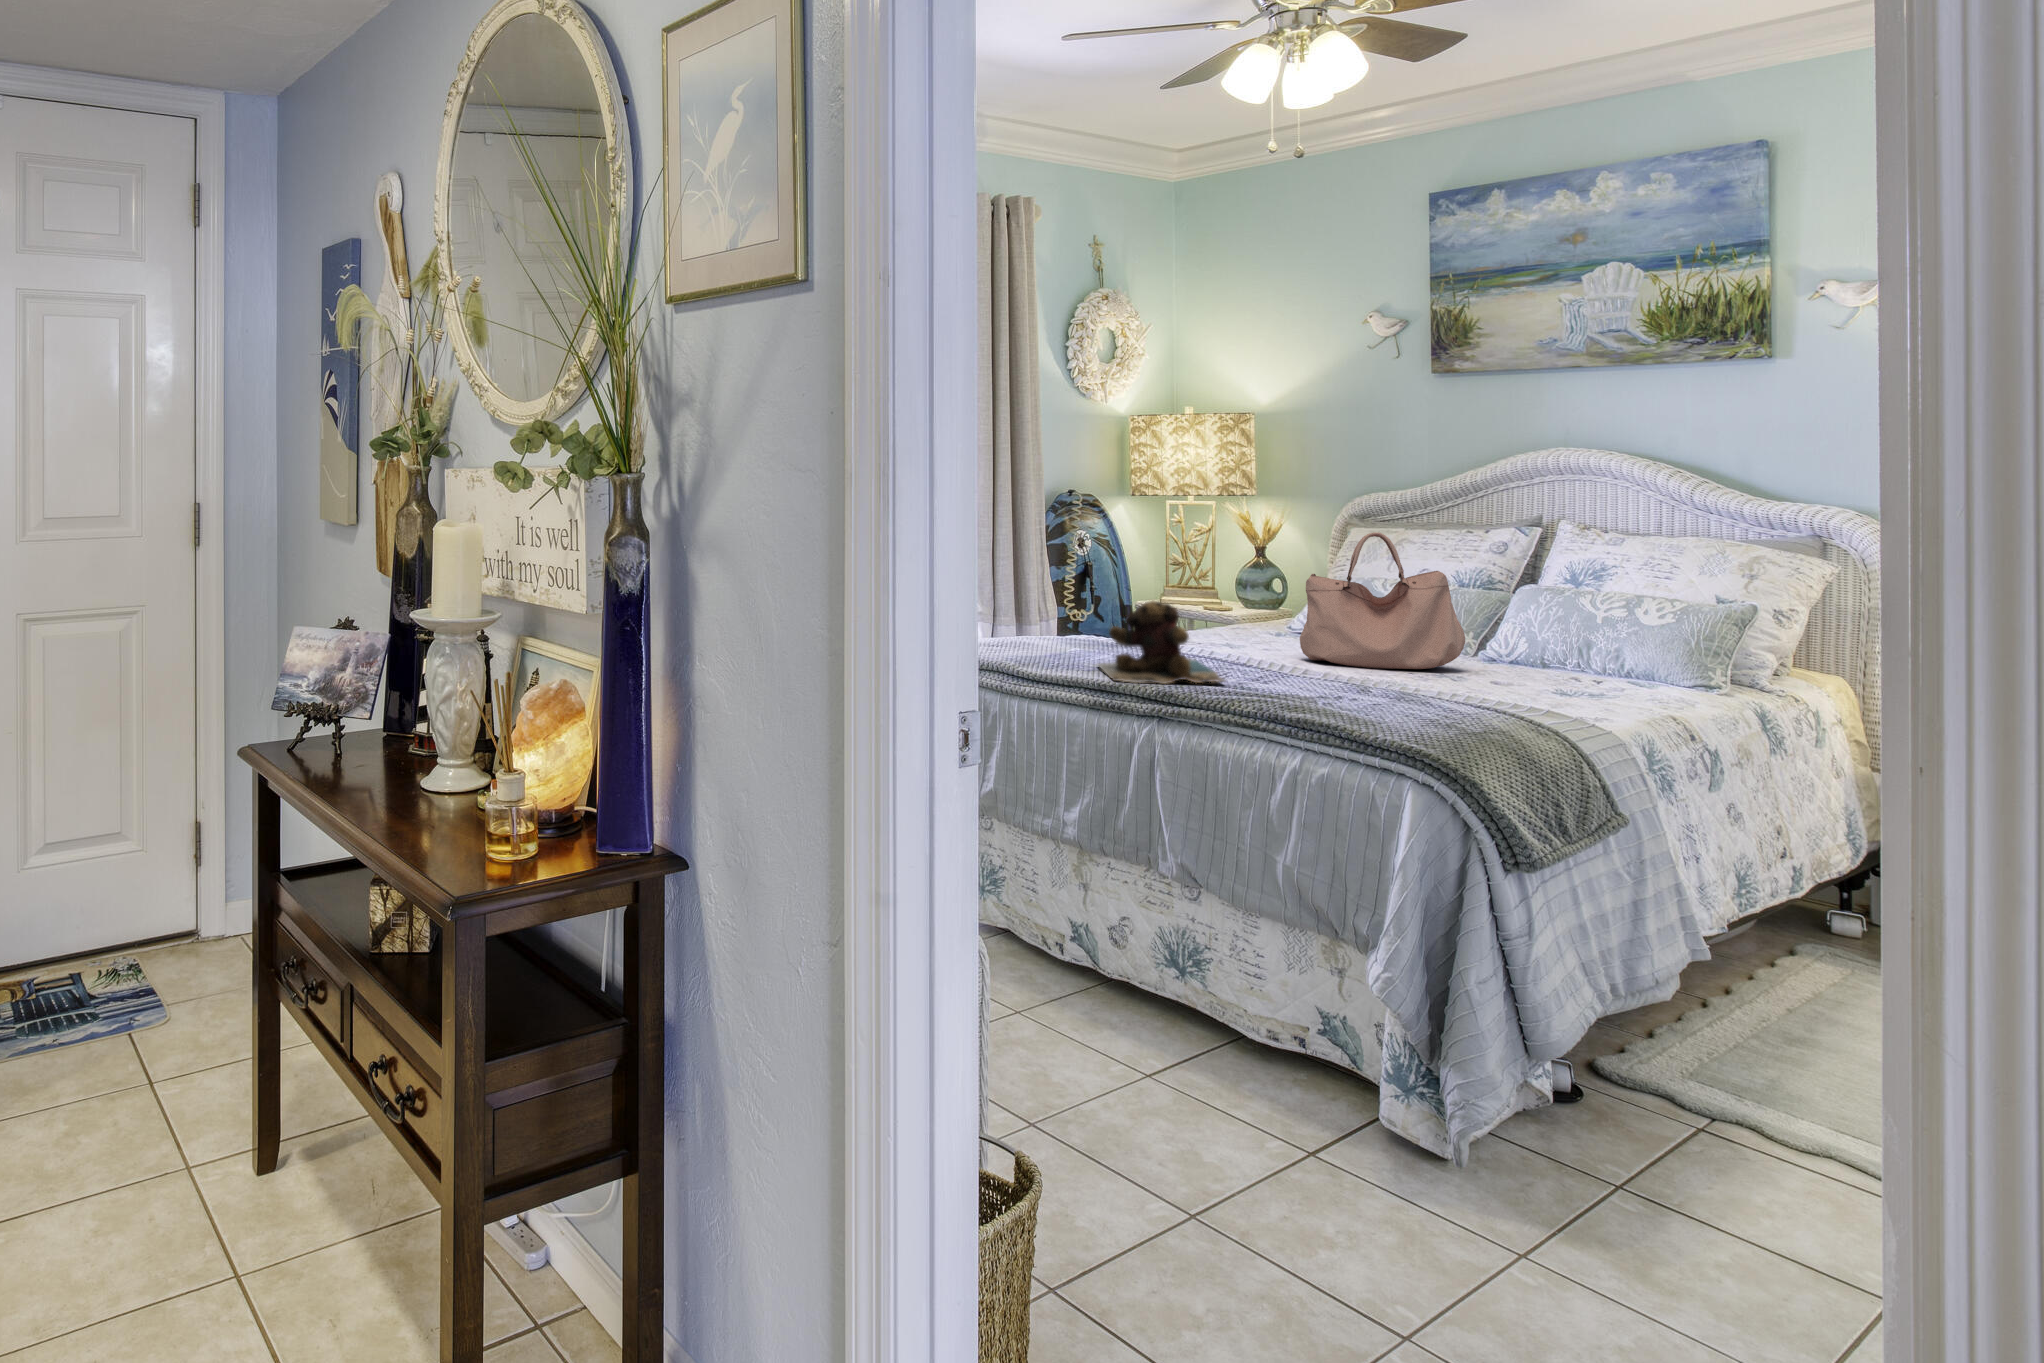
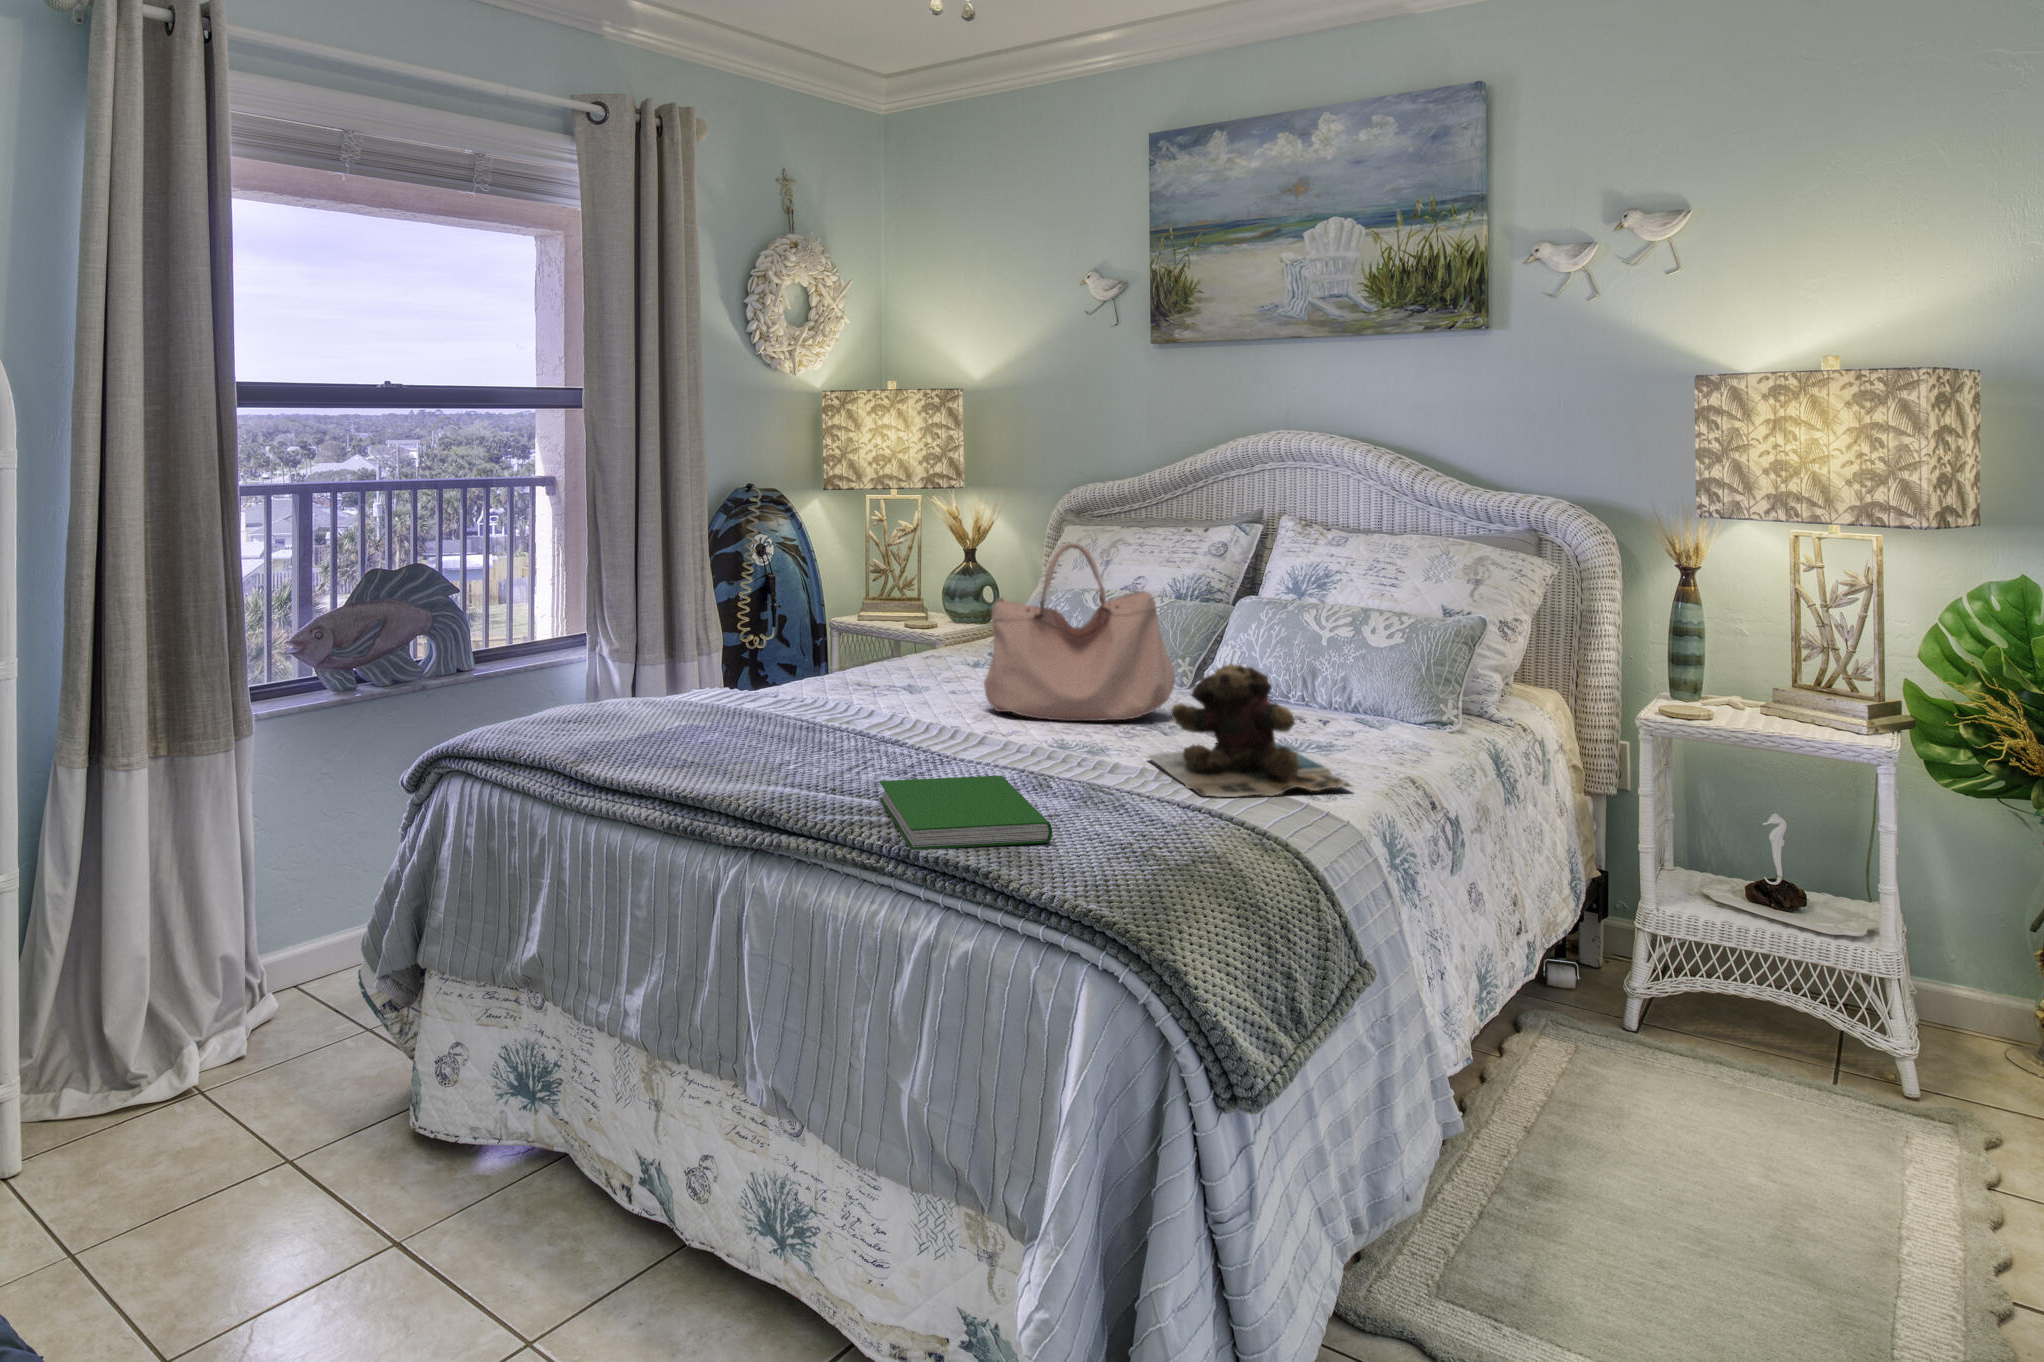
teddy bear: present [1099,601,1225,684] -> present [1148,664,1351,797]
hardcover book: none [1242,683,1379,720] -> present [880,776,1052,850]

